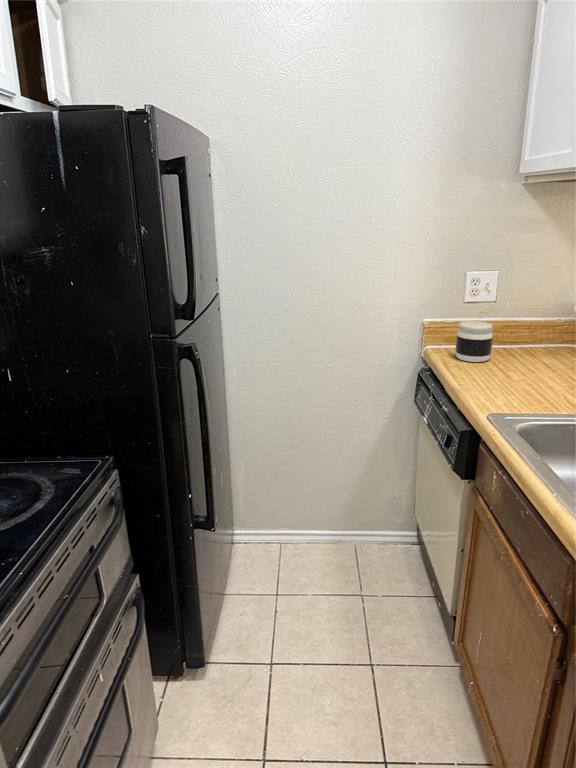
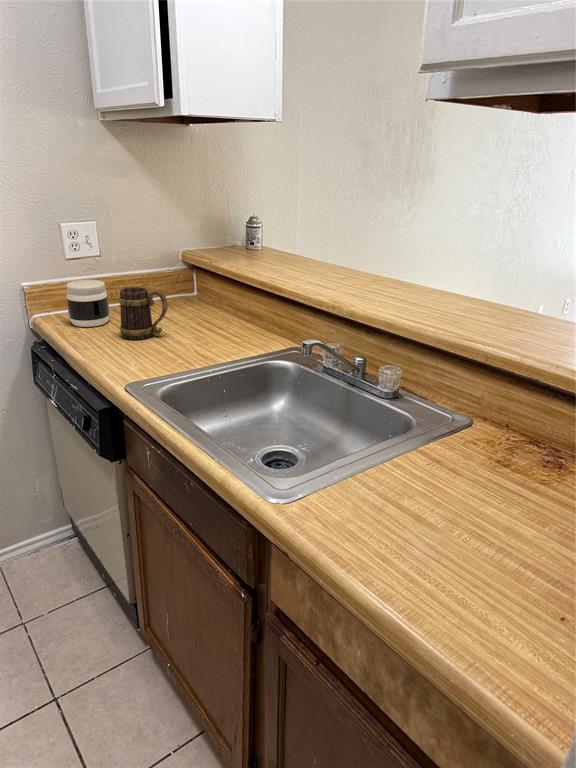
mug: none [497,331,548,379] -> present [119,287,168,339]

